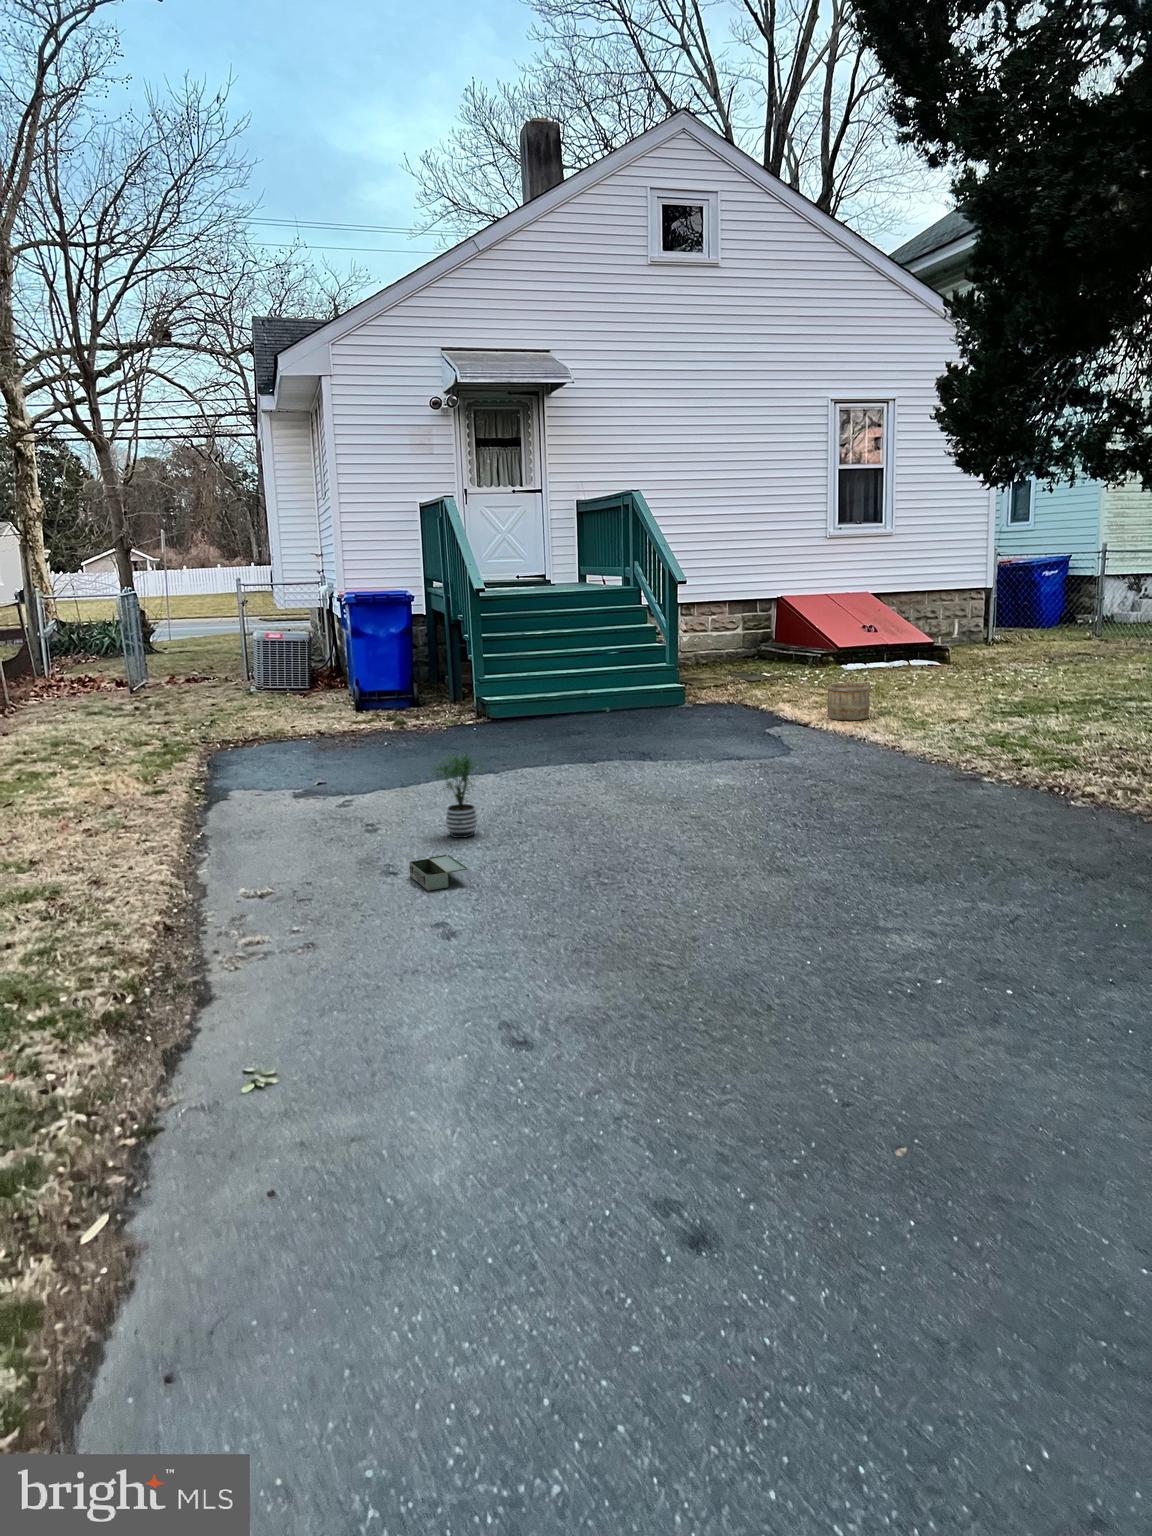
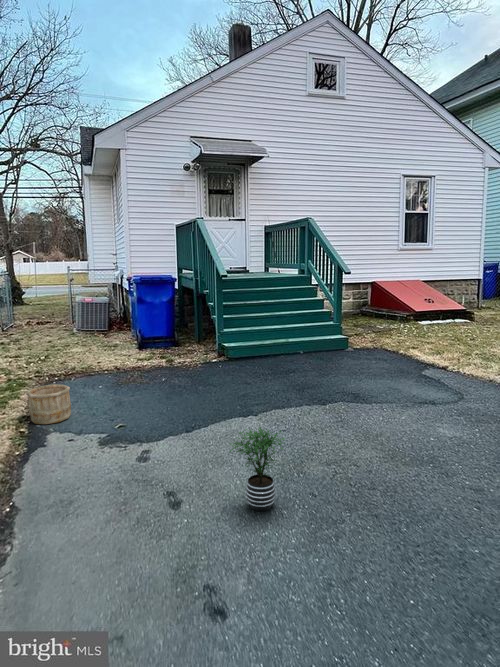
wooden bucket: present [827,683,871,720] -> present [26,384,71,424]
toolbox: present [409,855,467,891] -> none [233,567,309,644]

